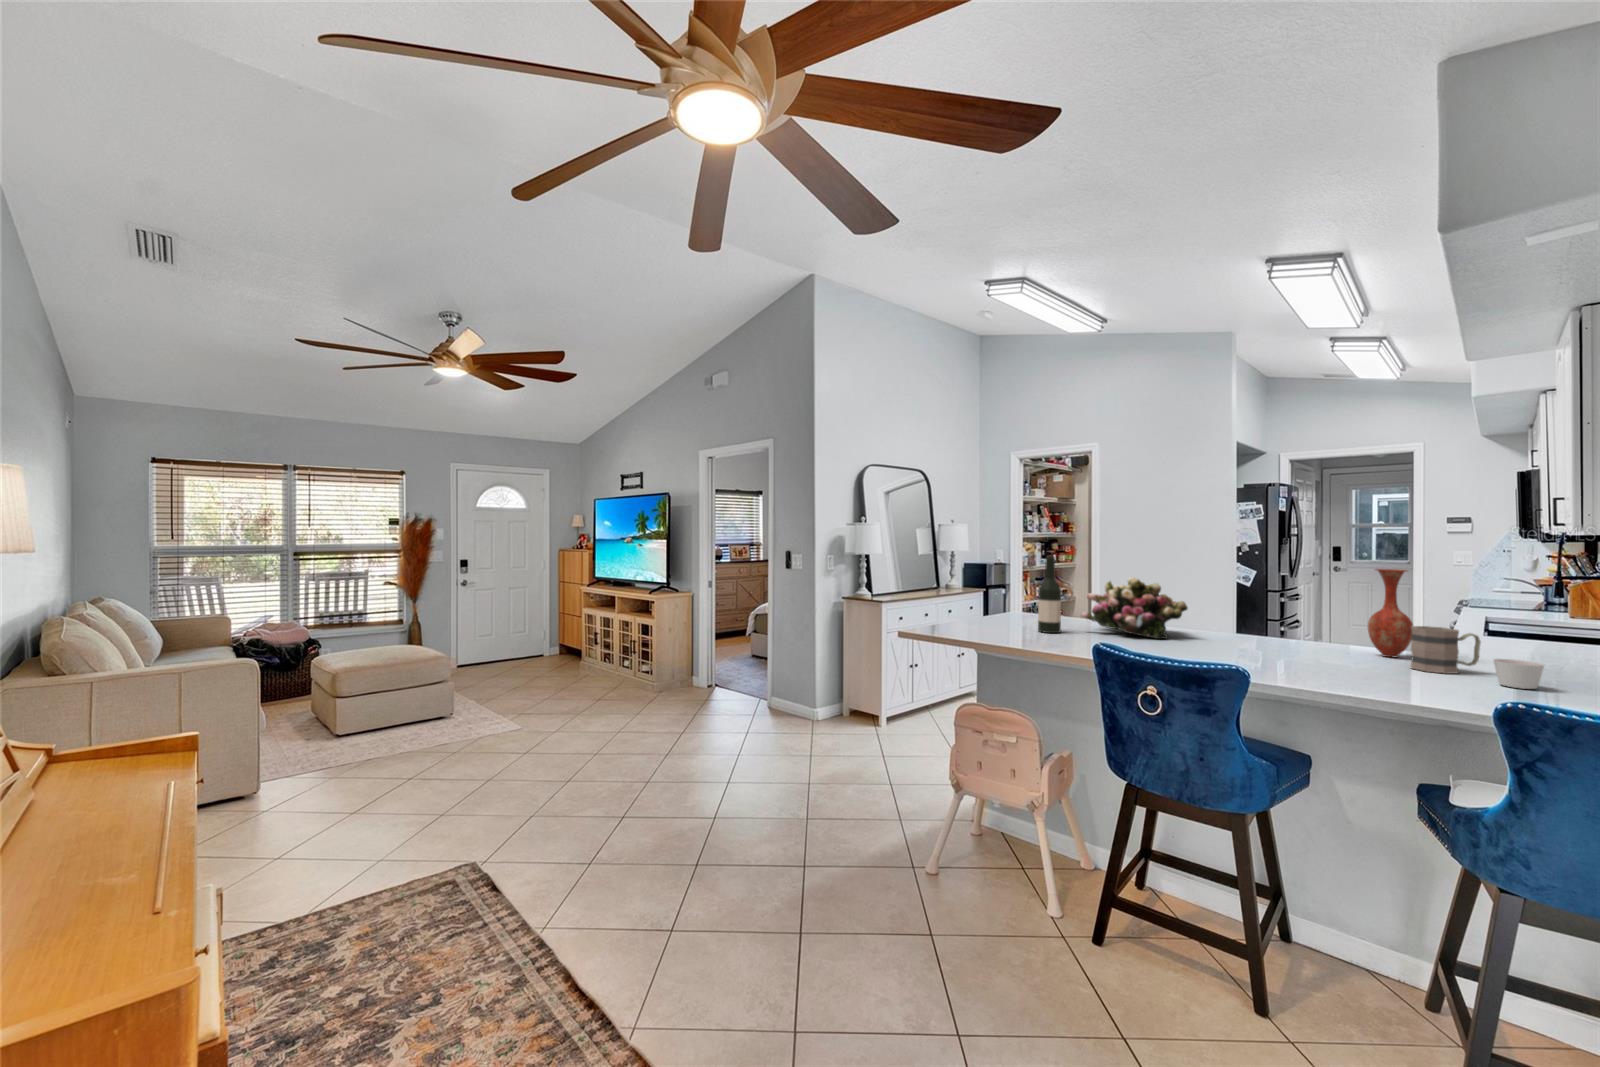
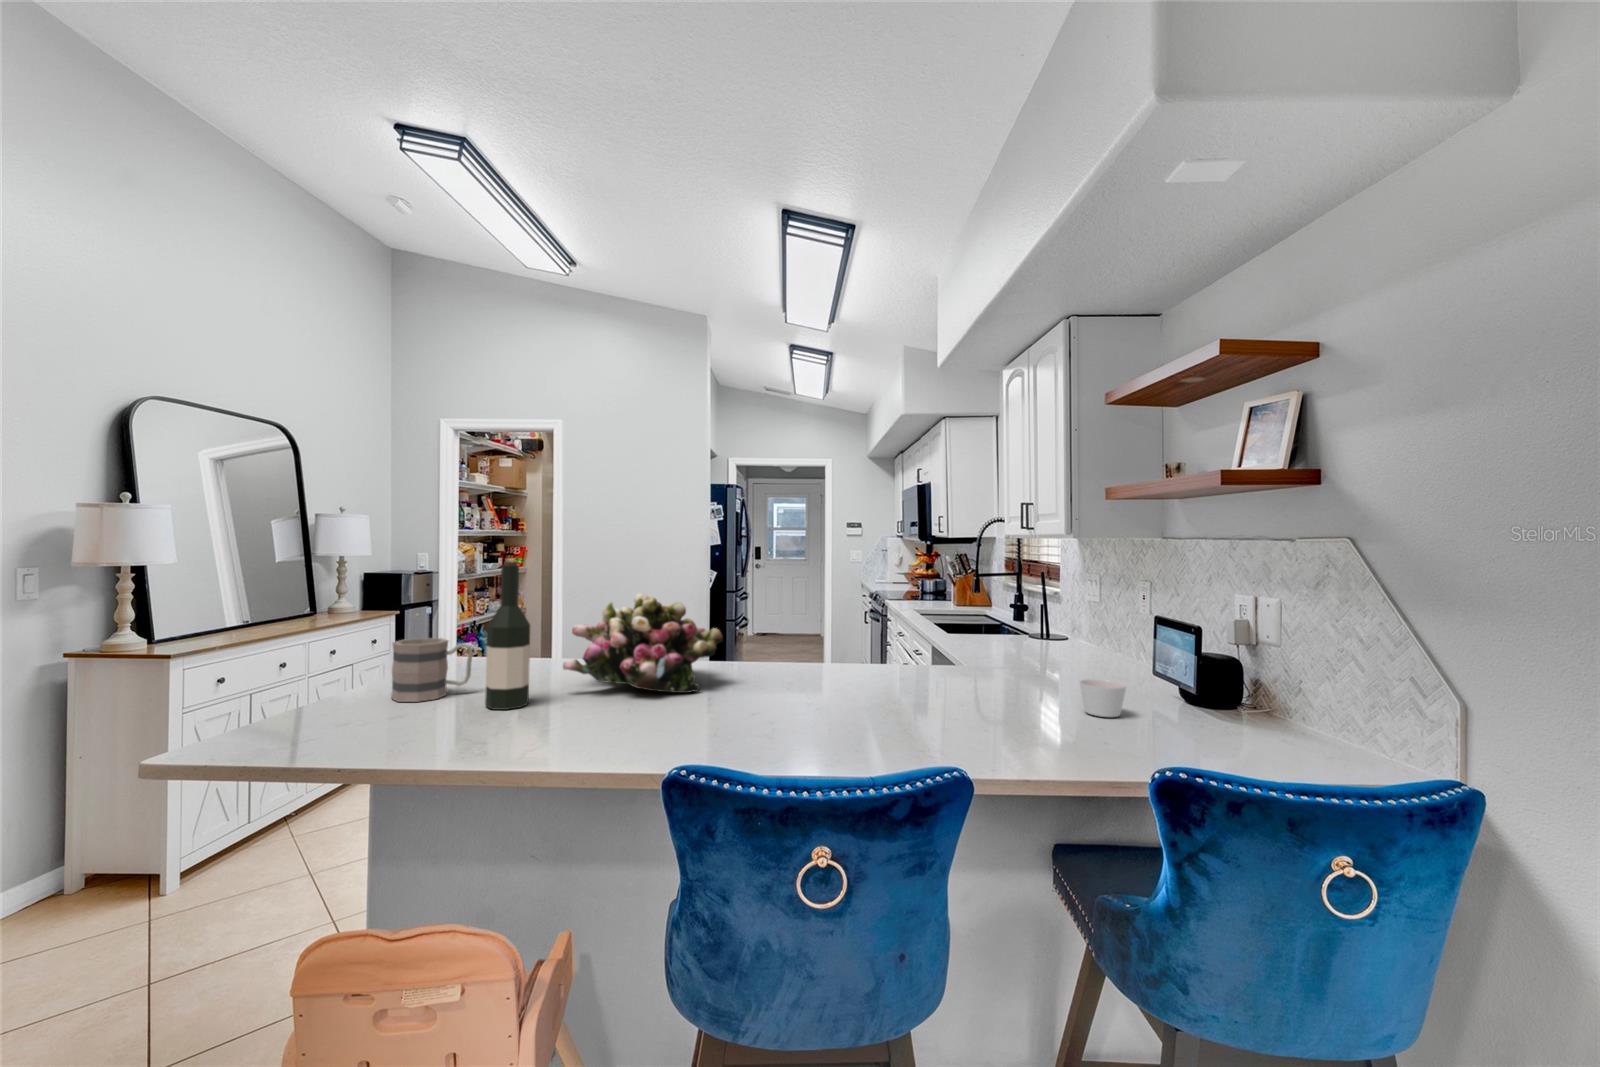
vase: present [1368,569,1413,657] -> none [921,571,965,682]
mug: present [1411,626,1481,674] -> present [391,638,473,702]

